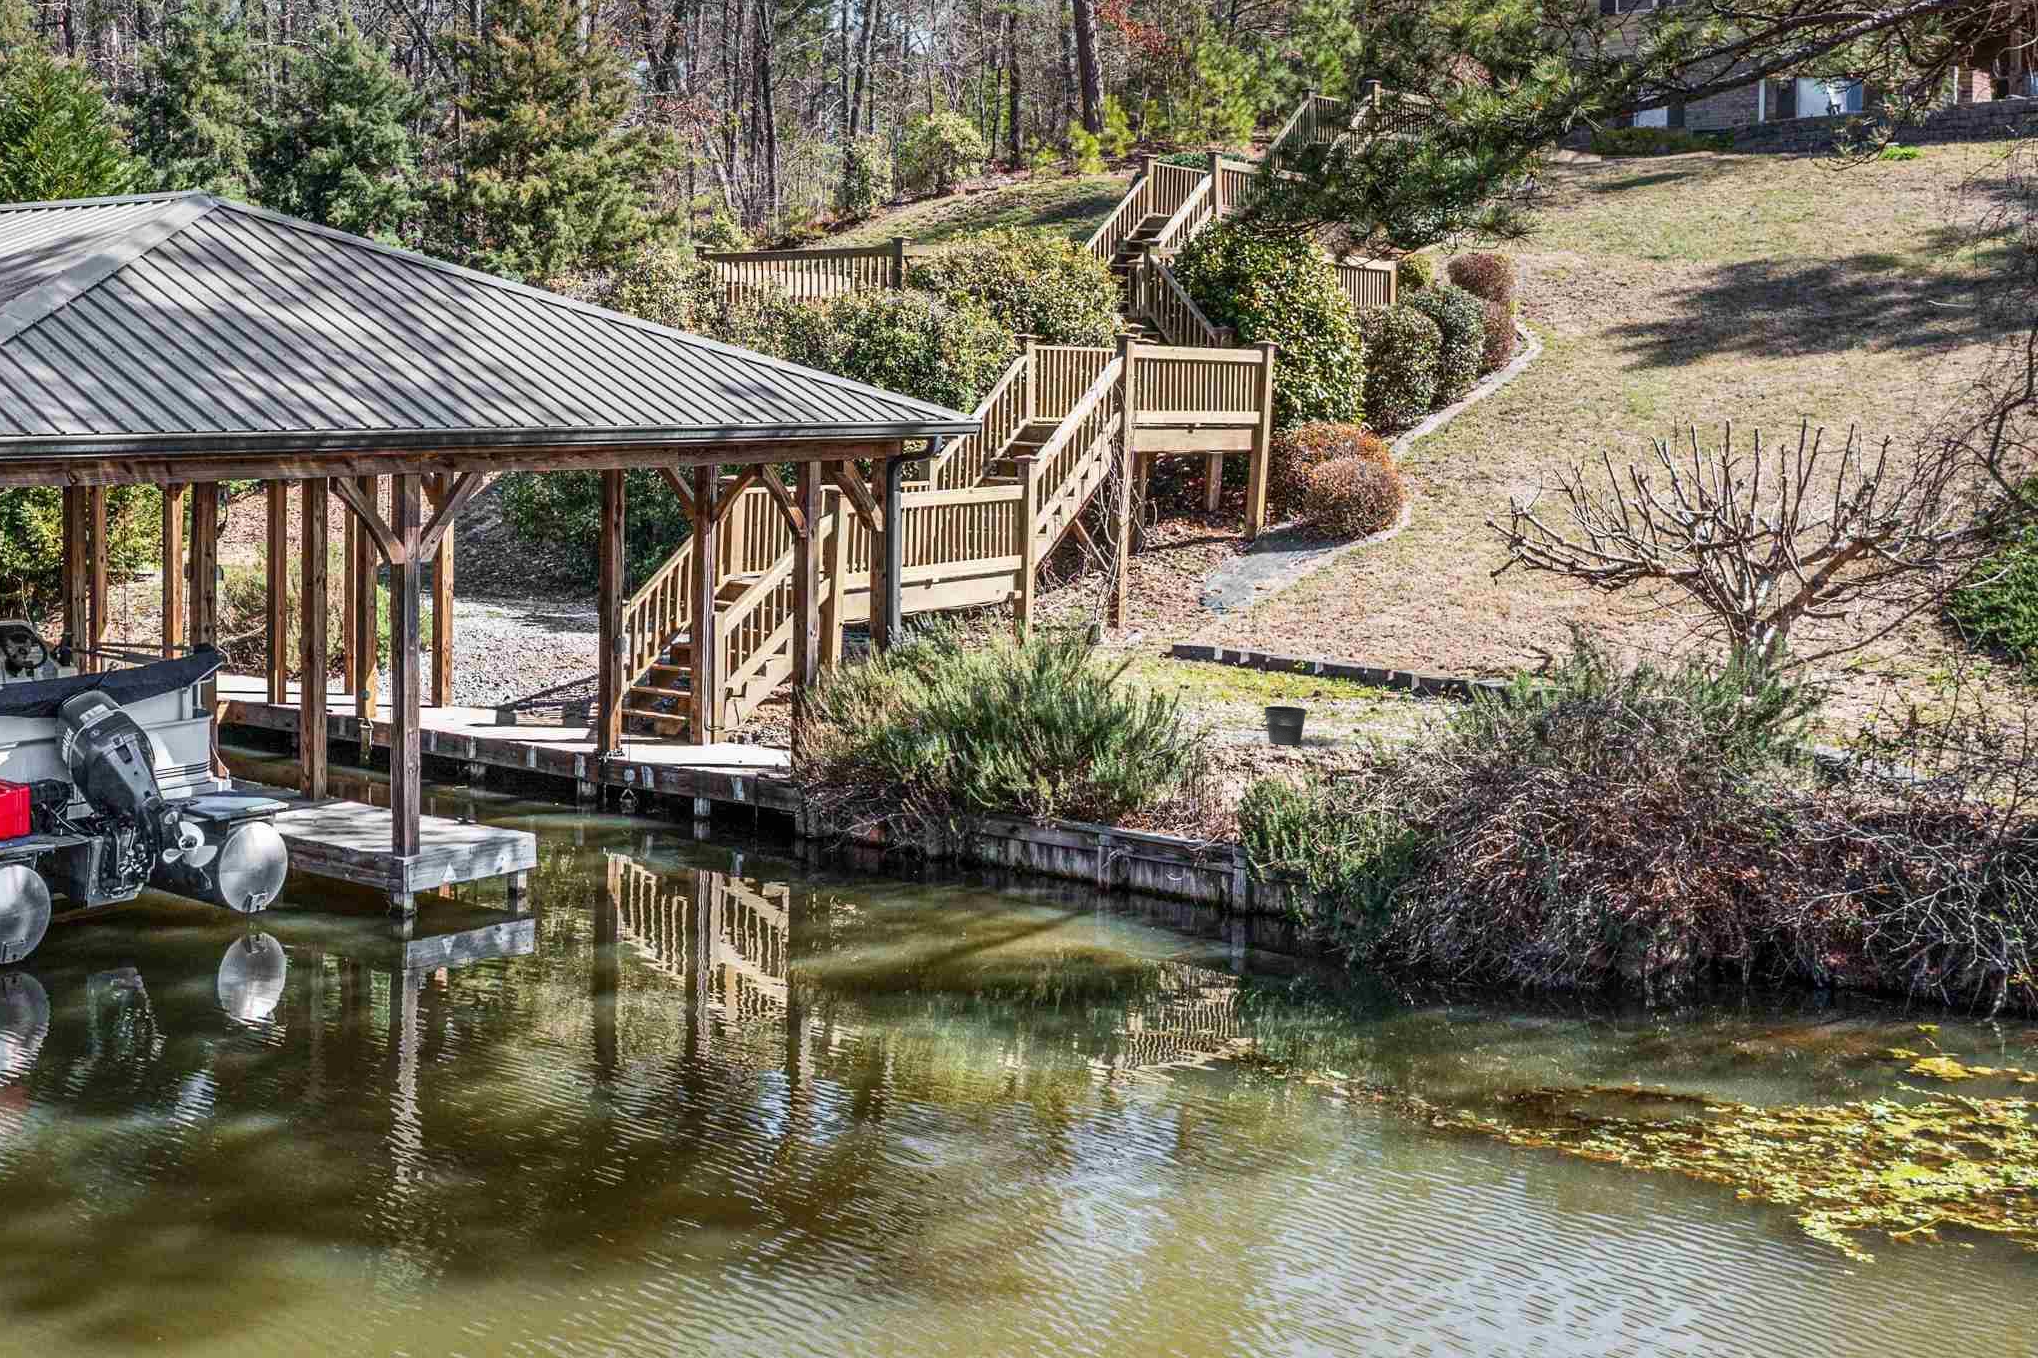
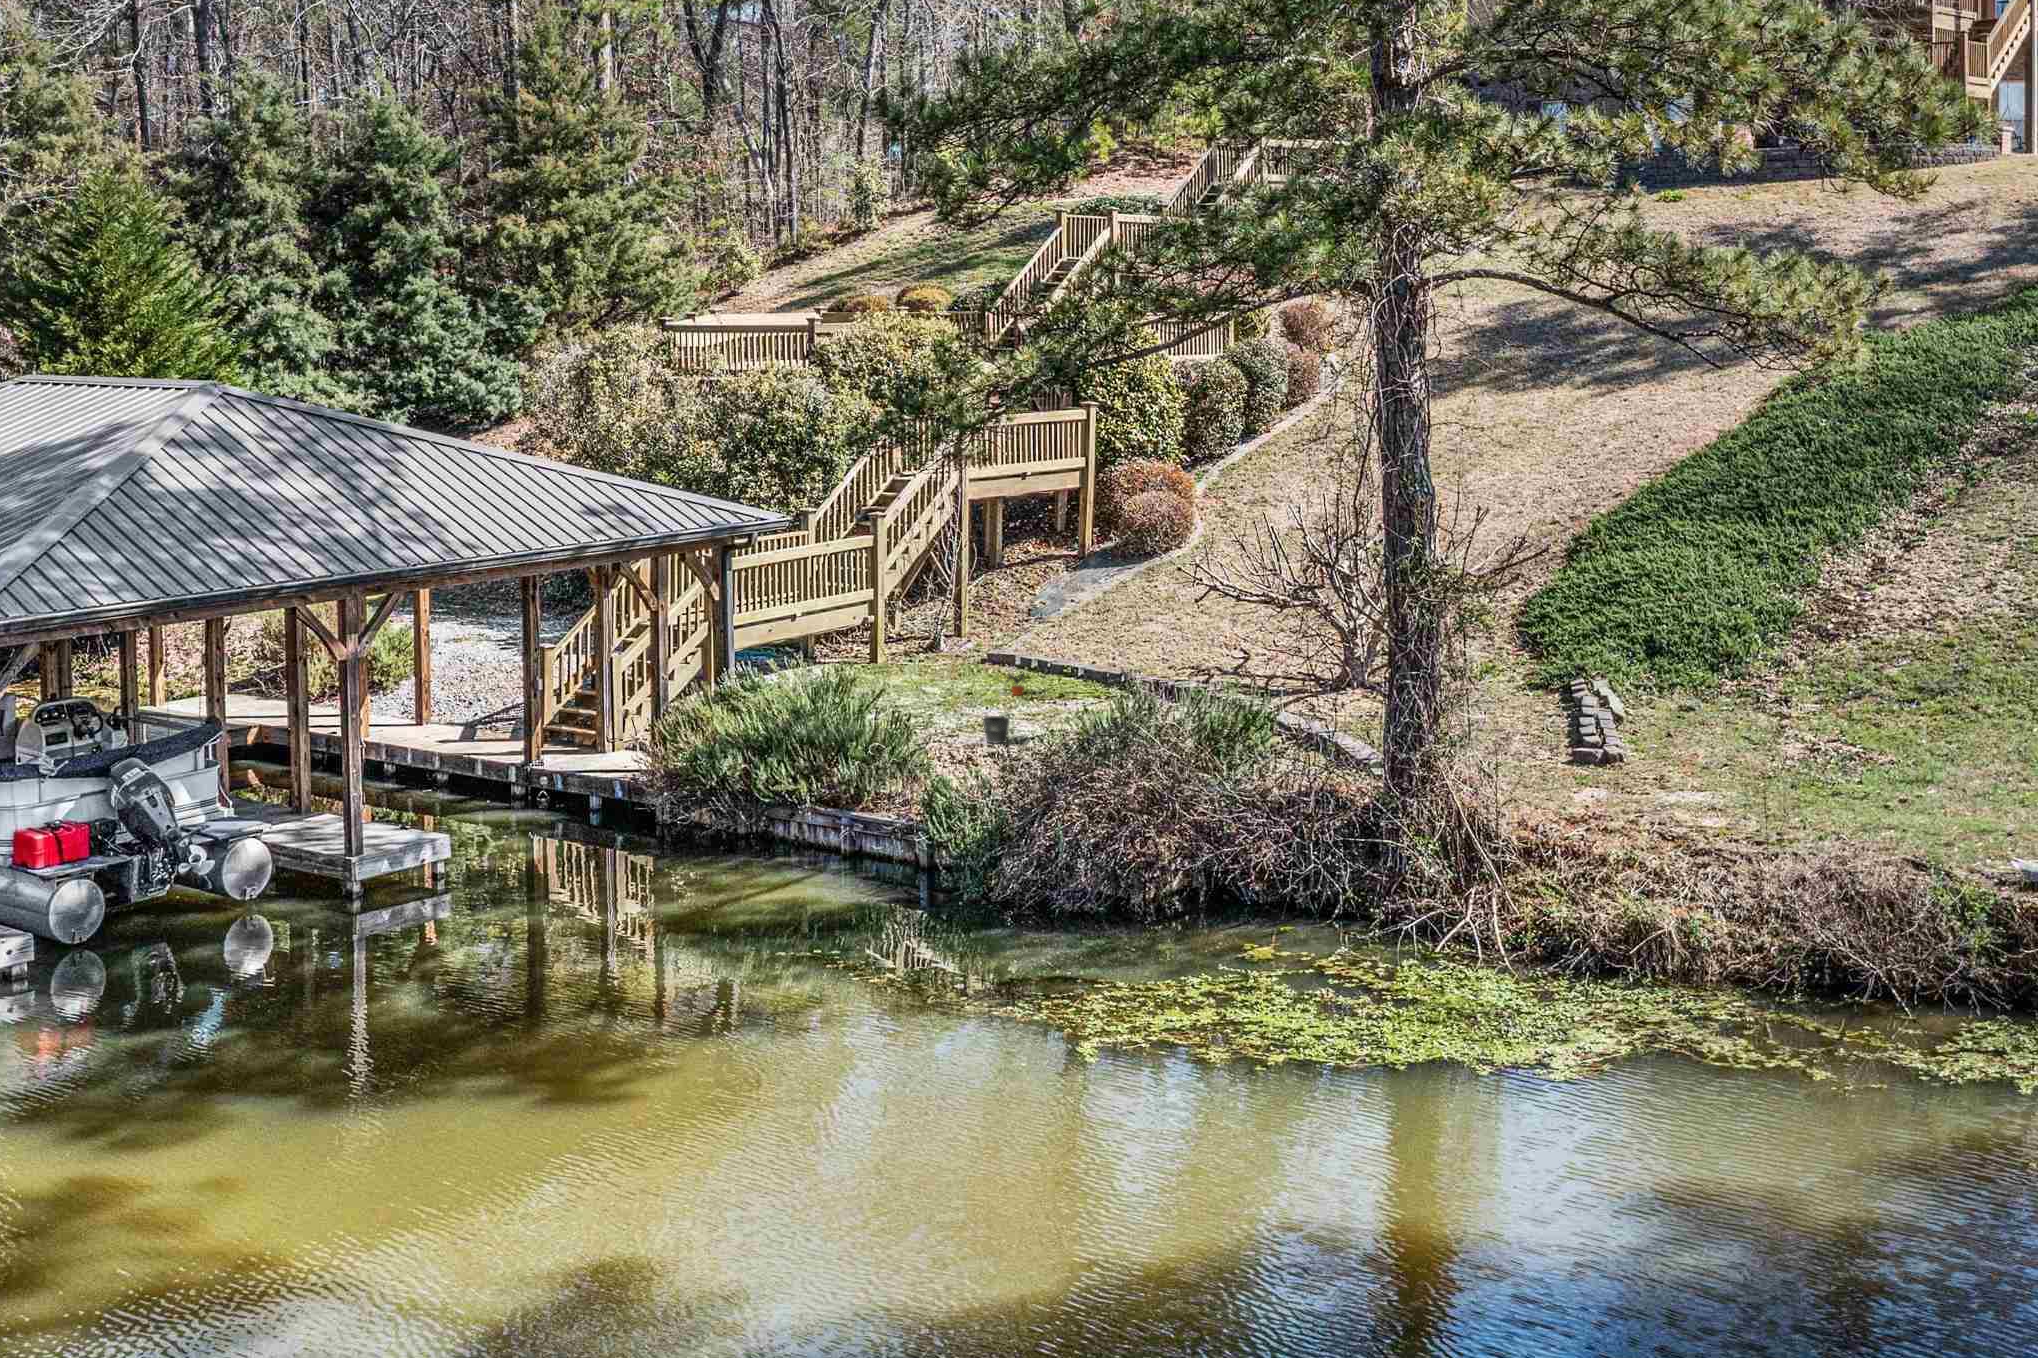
potted plant: none [1240,661,1280,691] -> present [1006,673,1026,695]

